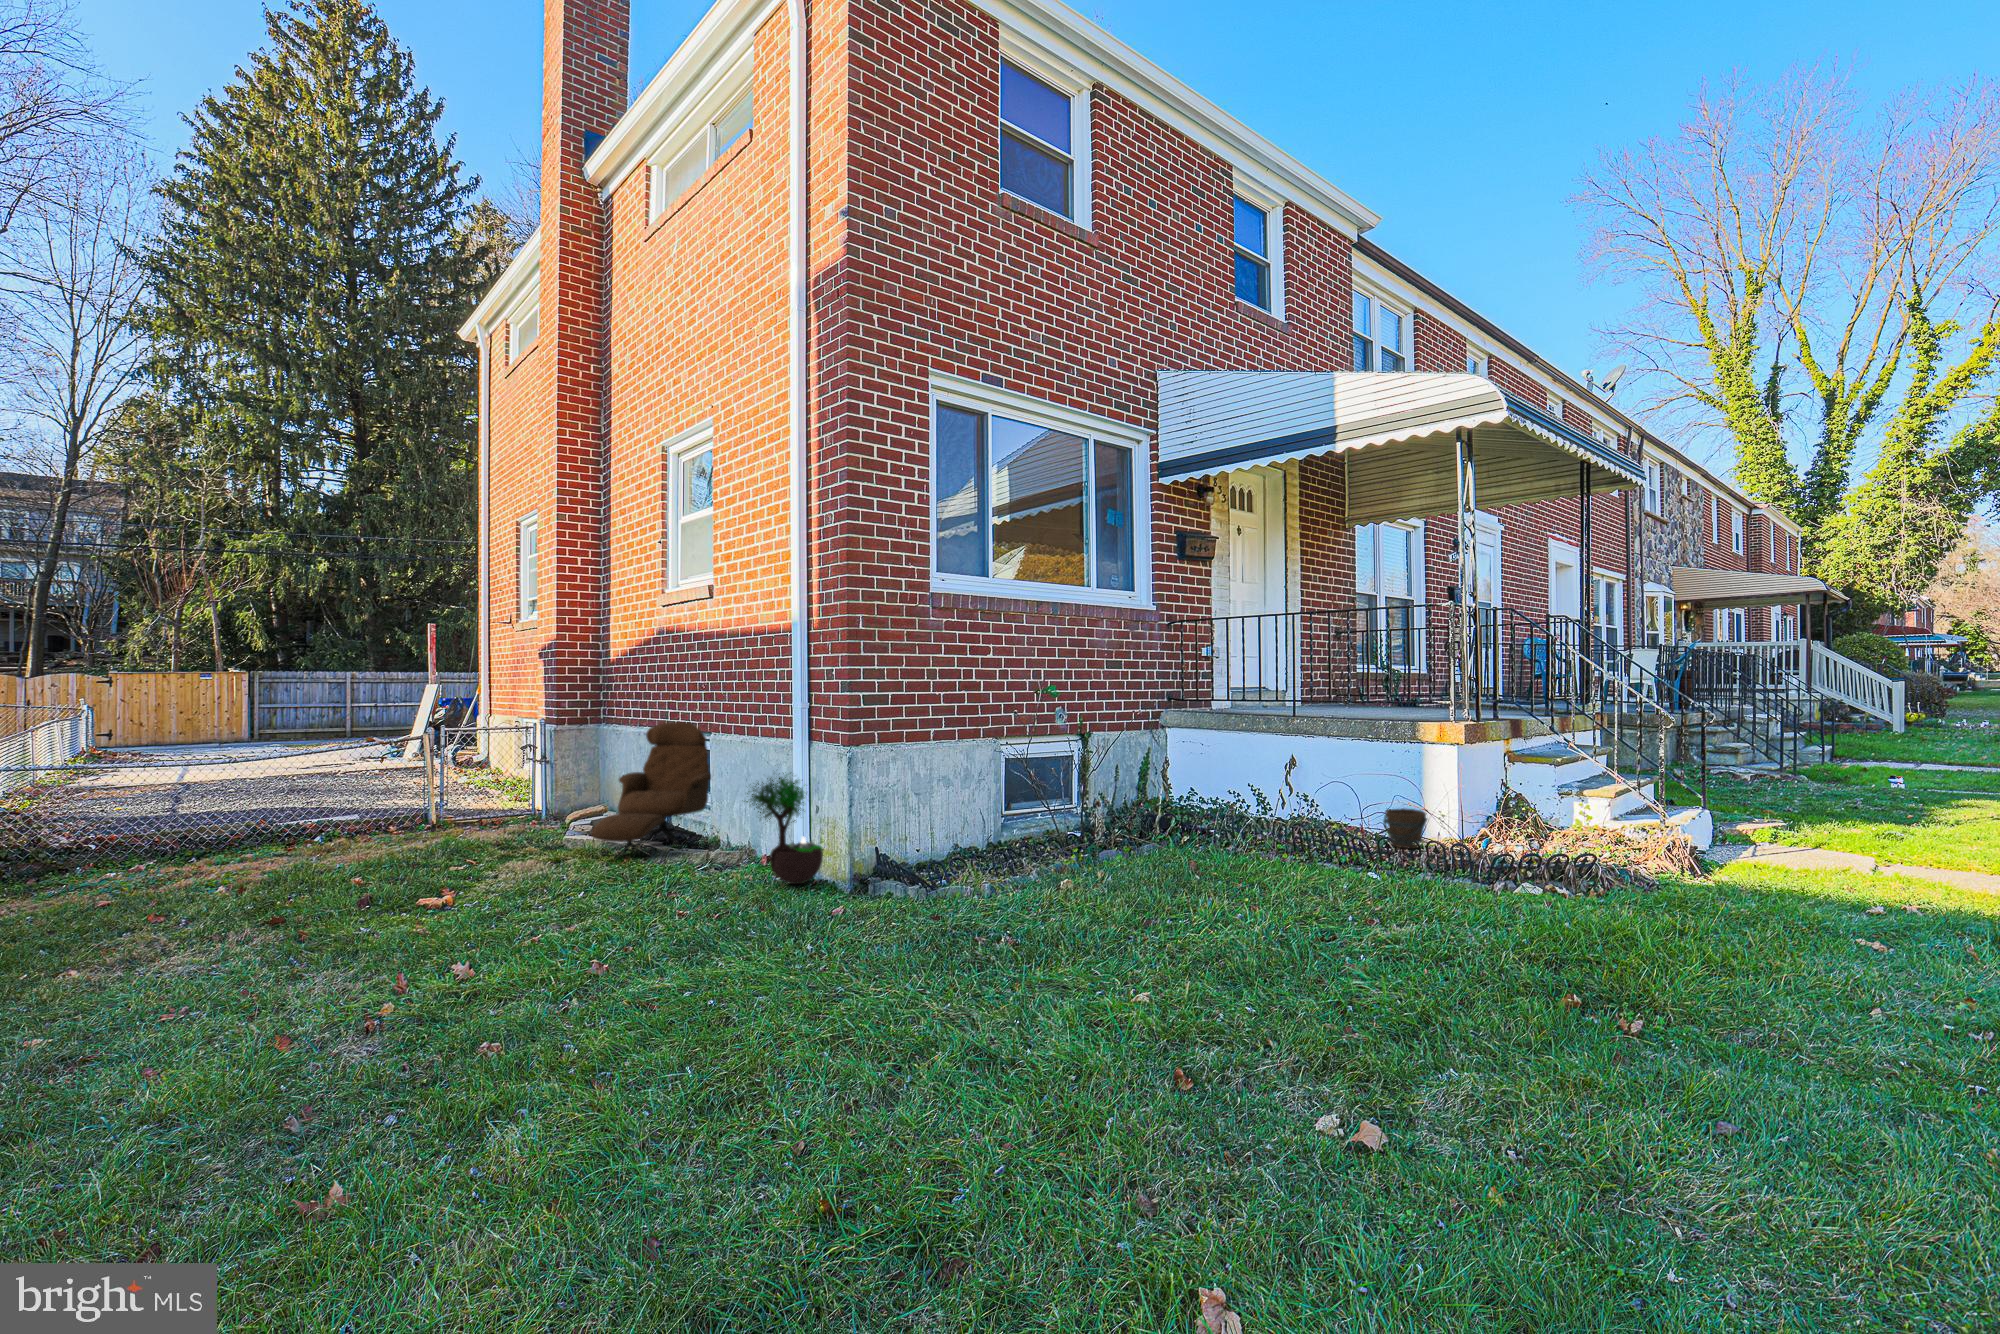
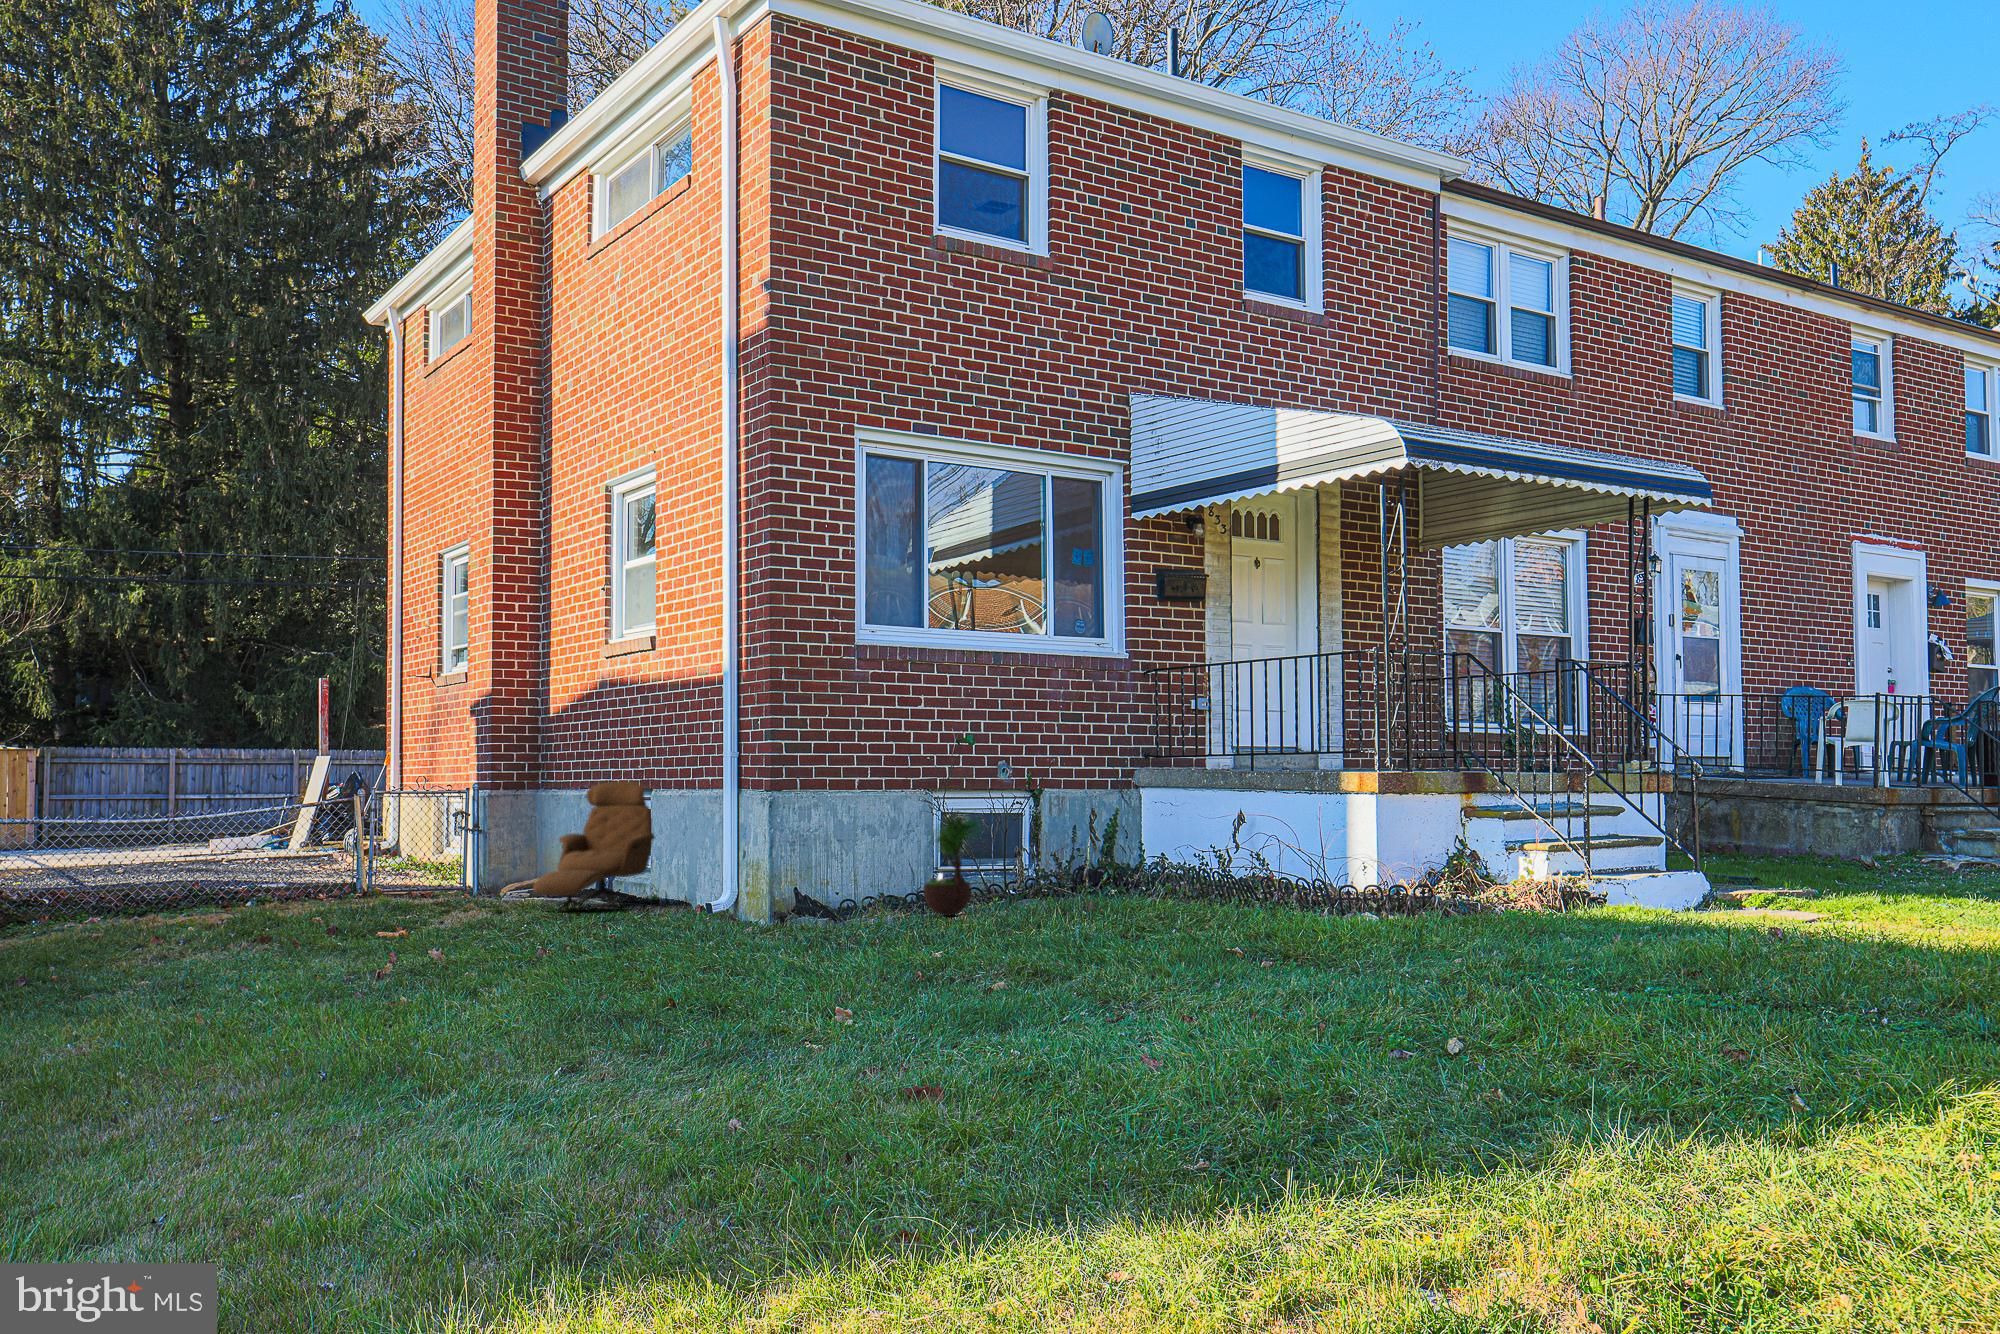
potted tree: present [746,773,823,884] -> present [924,811,982,916]
bucket: present [1383,808,1427,849] -> none [1308,860,1348,898]

